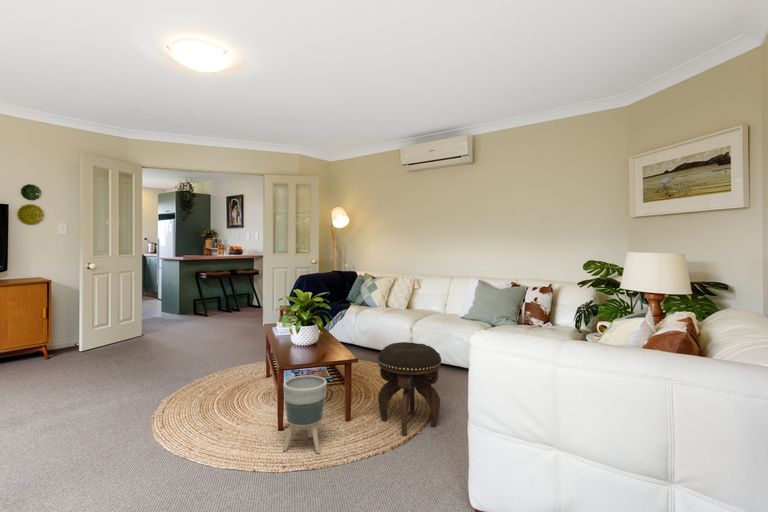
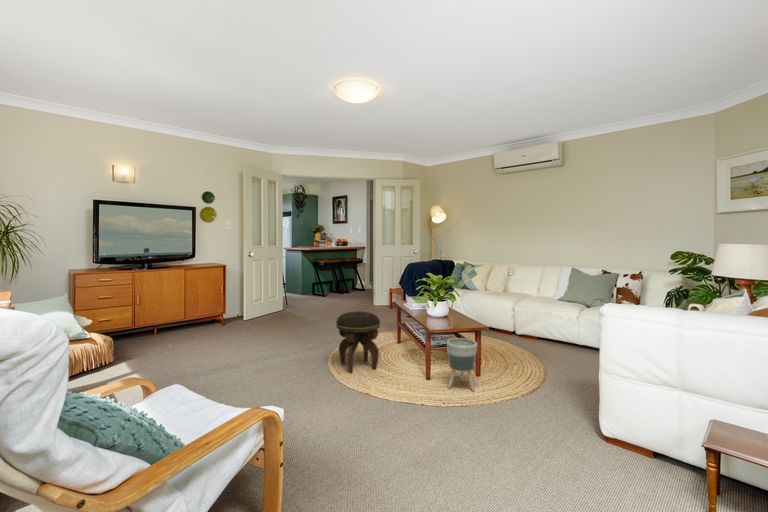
footstool: present [378,342,441,435] -> present [336,311,380,373]

